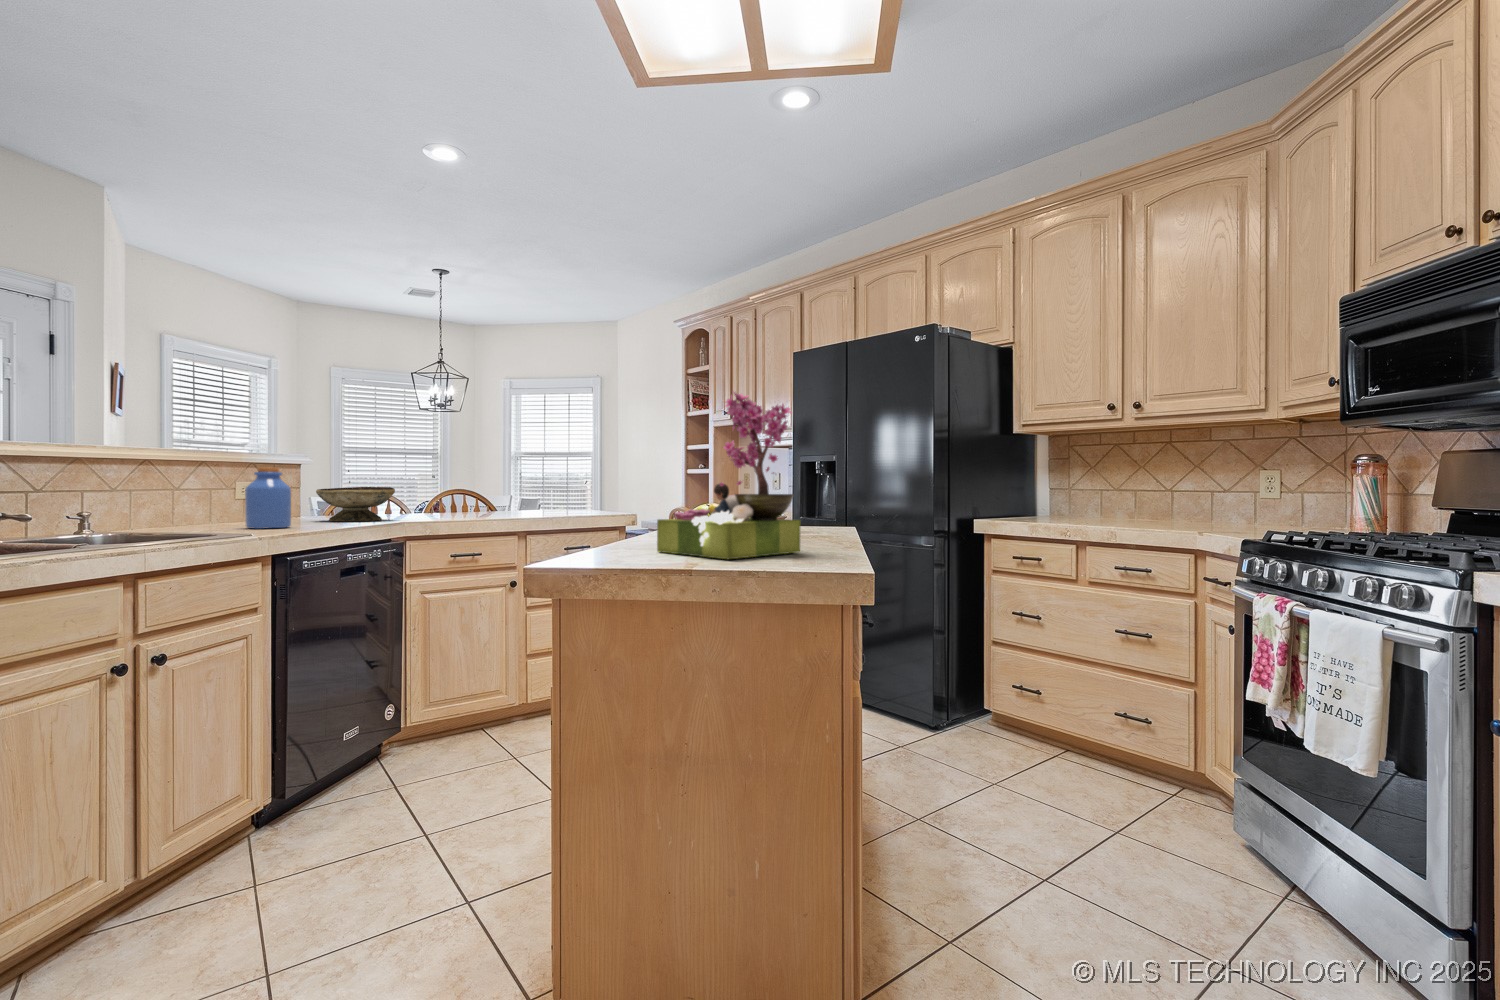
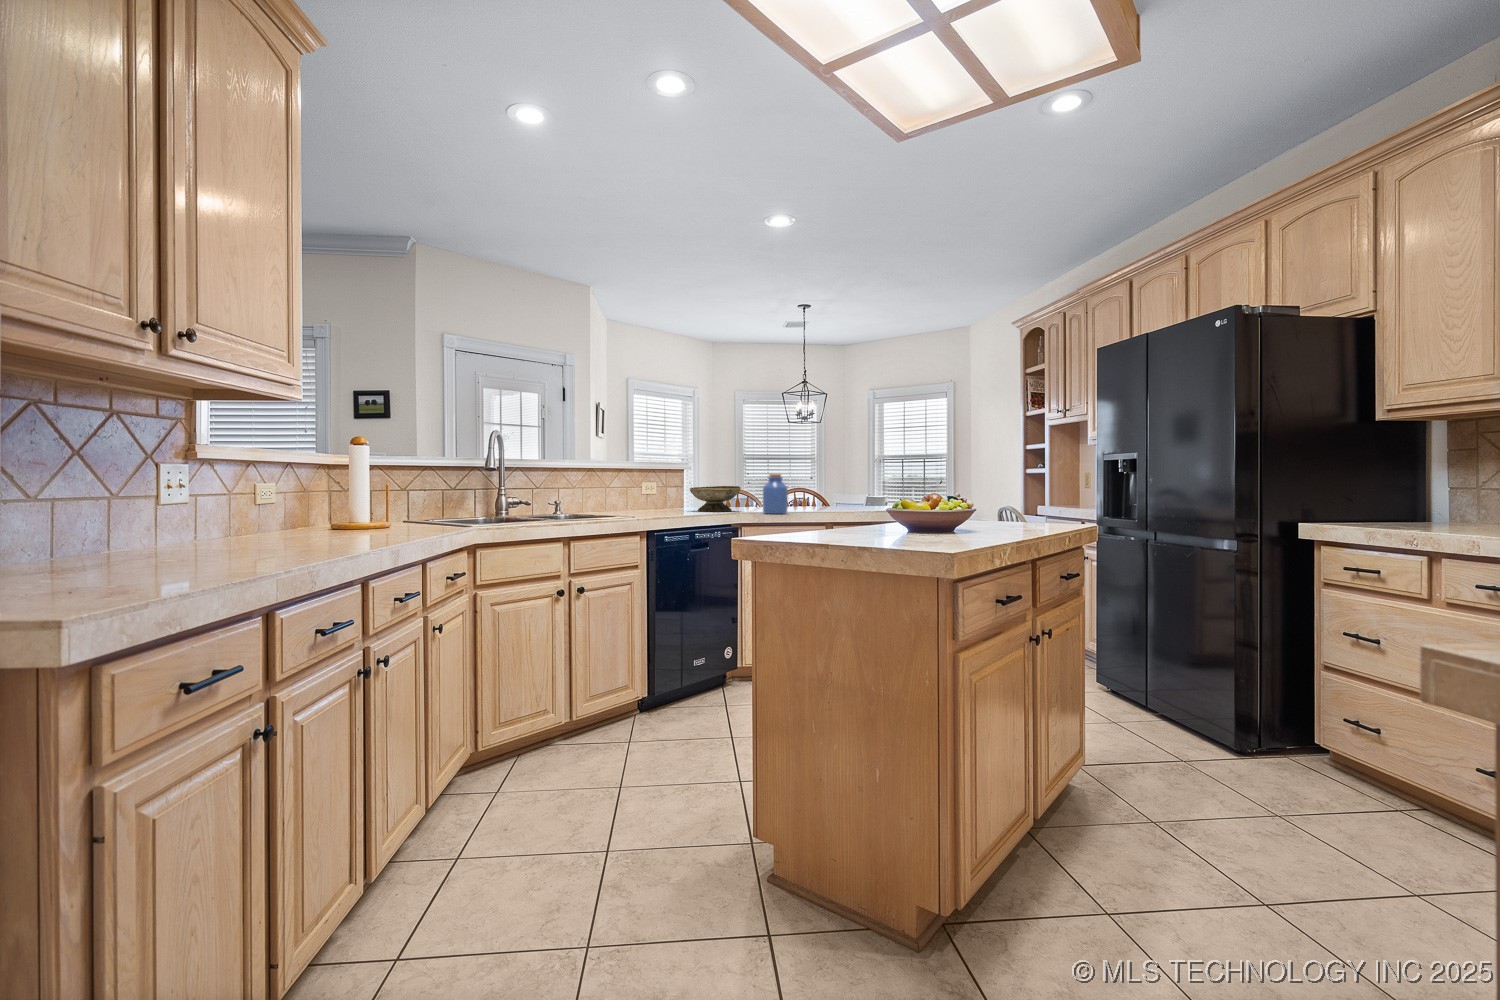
flower arrangement: present [657,391,800,559] -> none [838,406,947,538]
jar: present [245,467,291,529] -> present [763,474,788,514]

